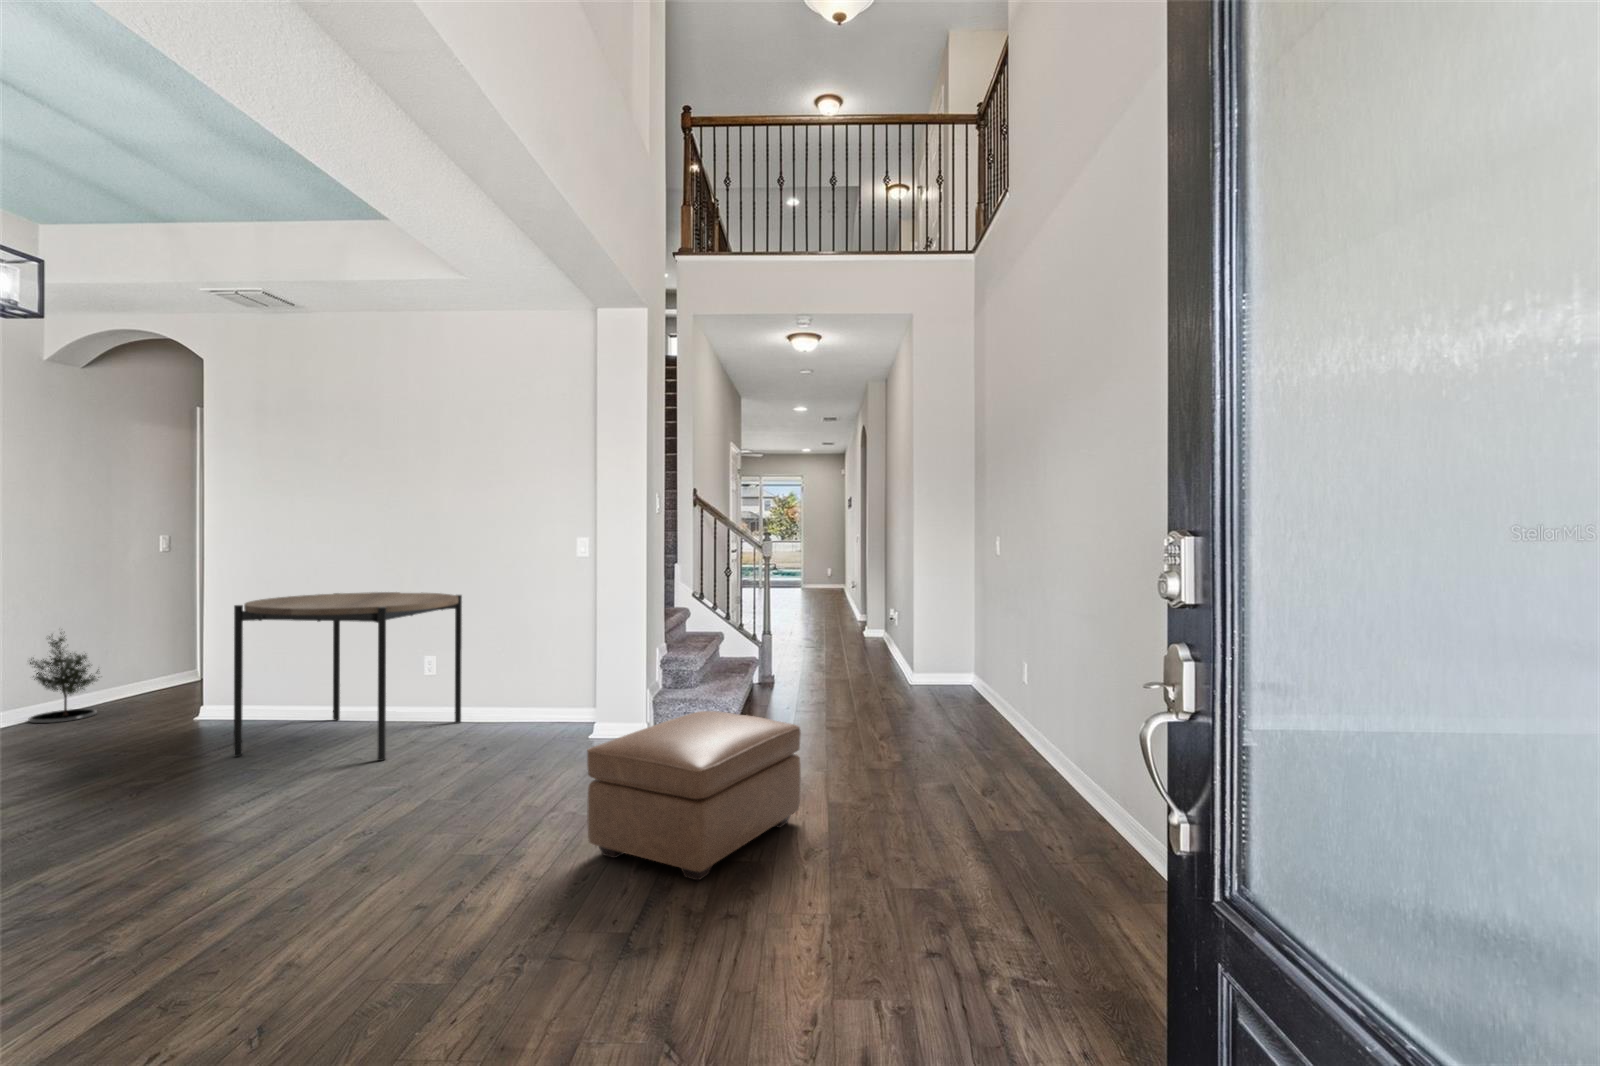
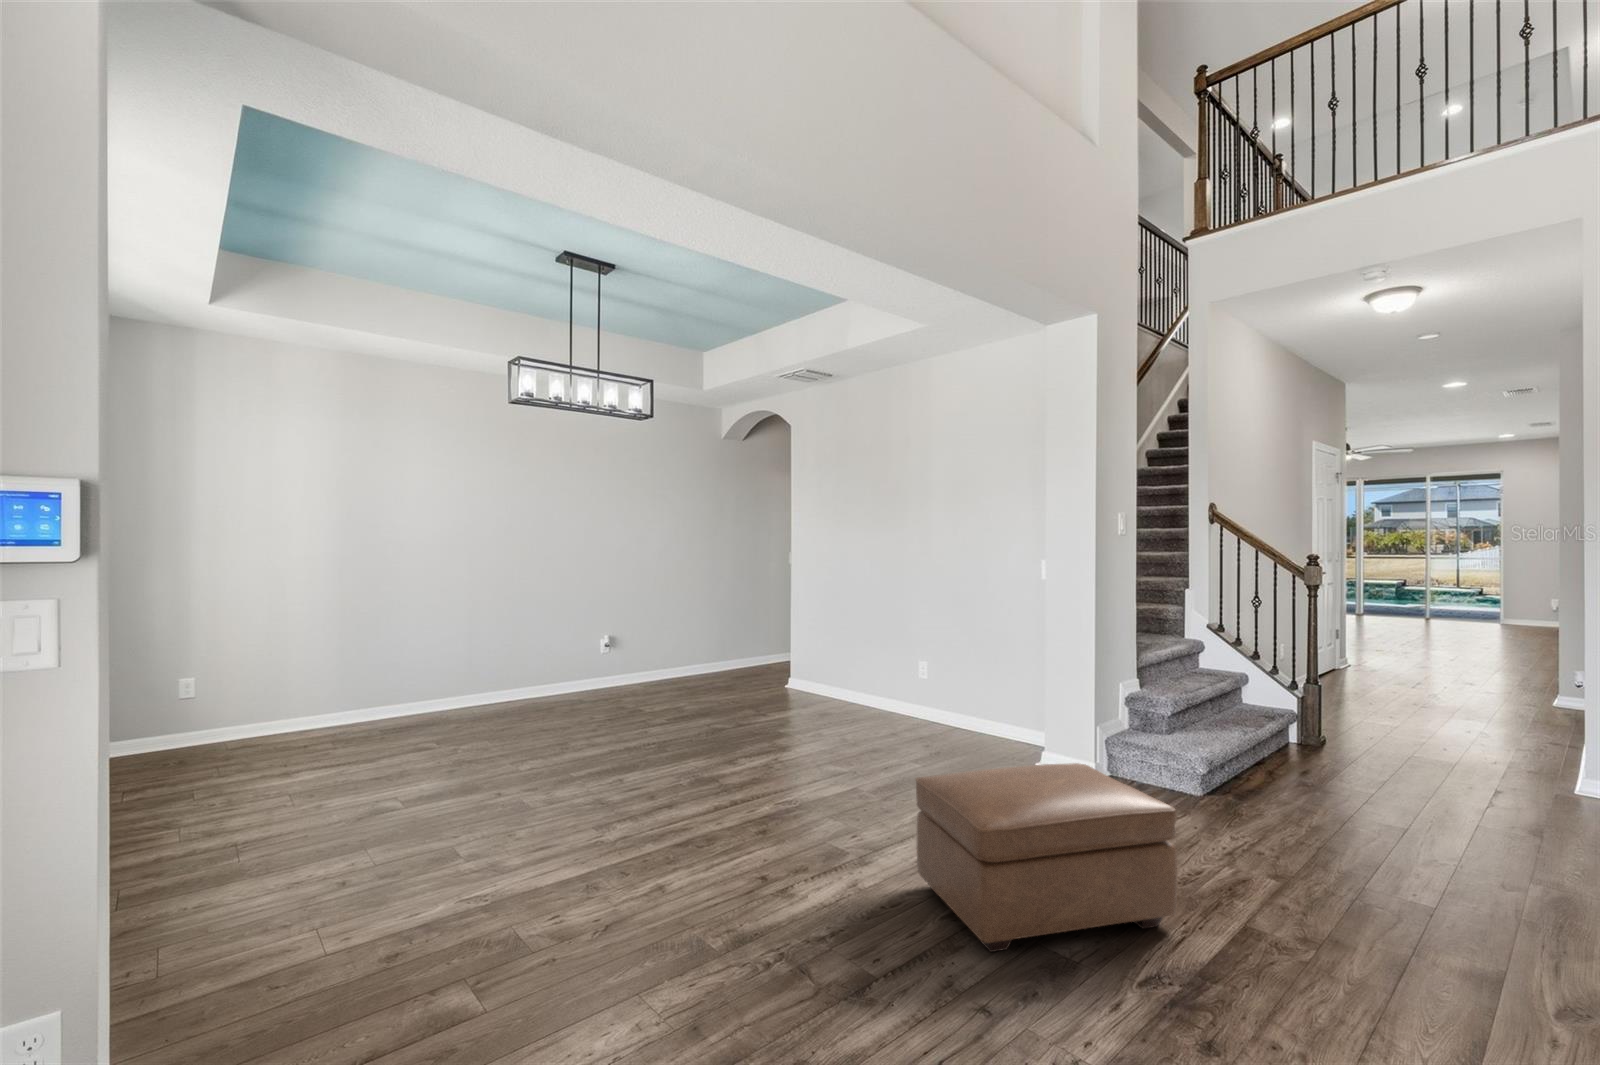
dining table: present [234,592,462,761] -> none [775,602,943,747]
potted tree: present [28,633,99,723] -> none [706,614,743,678]

